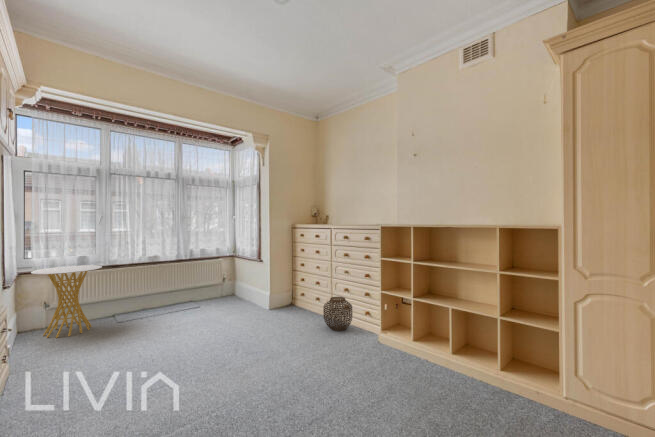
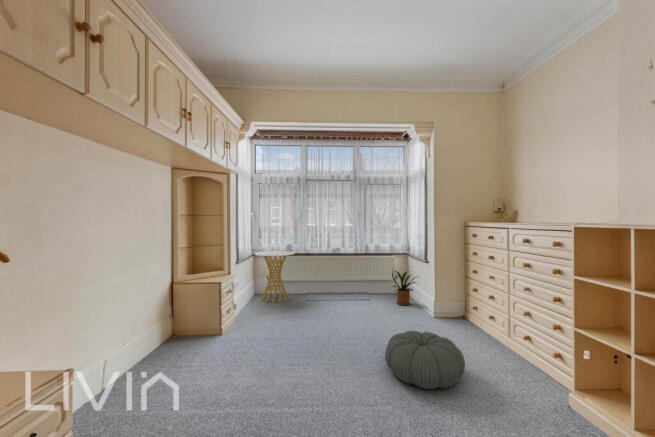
house plant: none [223,270,254,306] -> present [392,270,418,305]
woven basket: present [323,297,352,331] -> none [488,322,537,374]
pouf: none [256,316,317,358] -> present [385,331,465,389]

